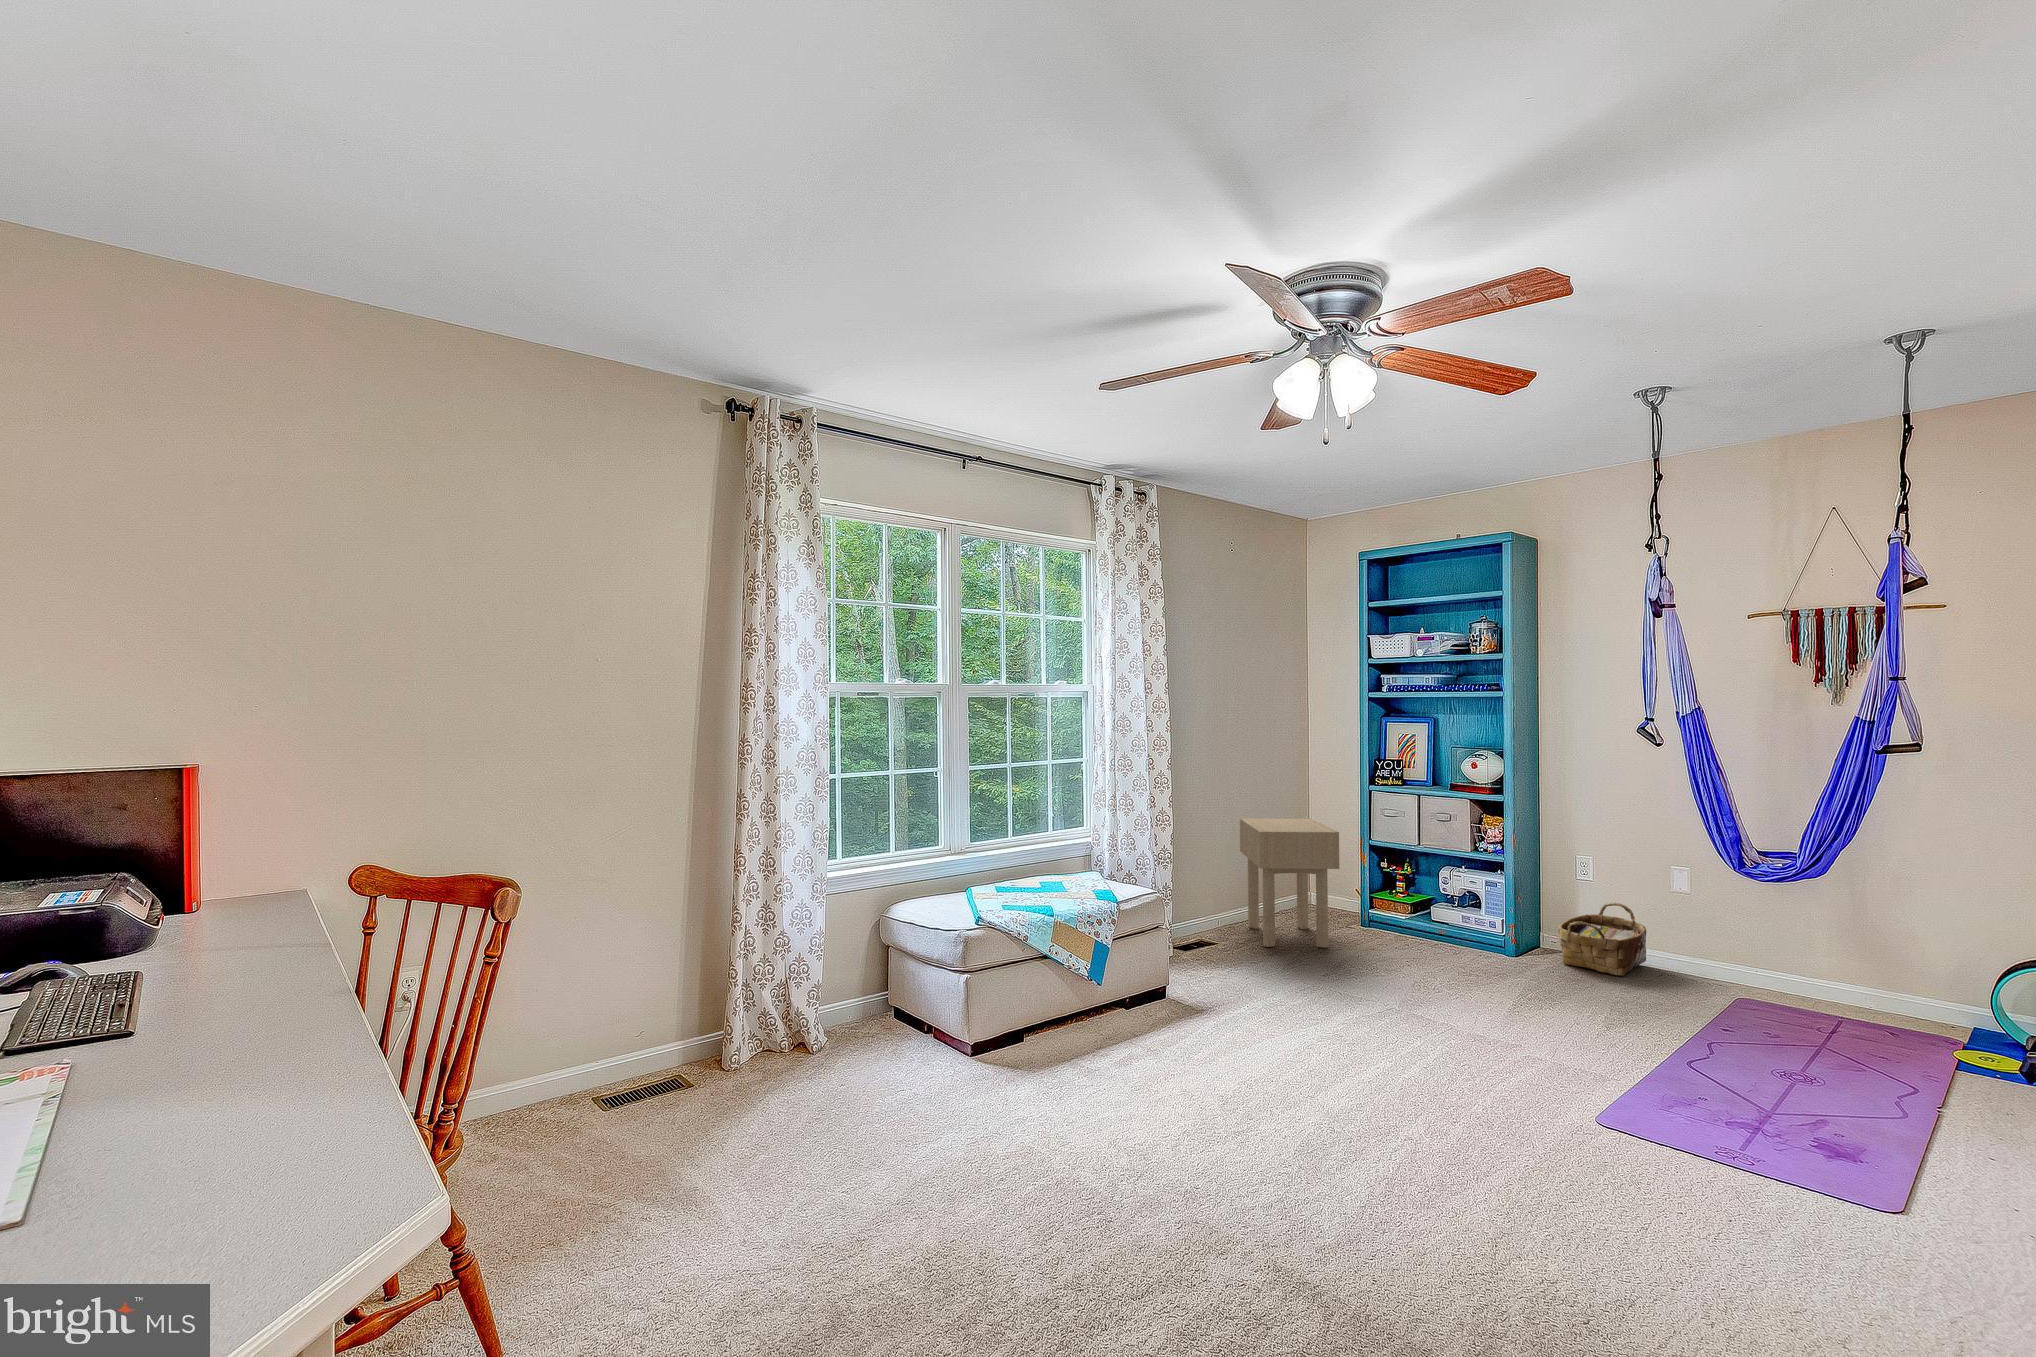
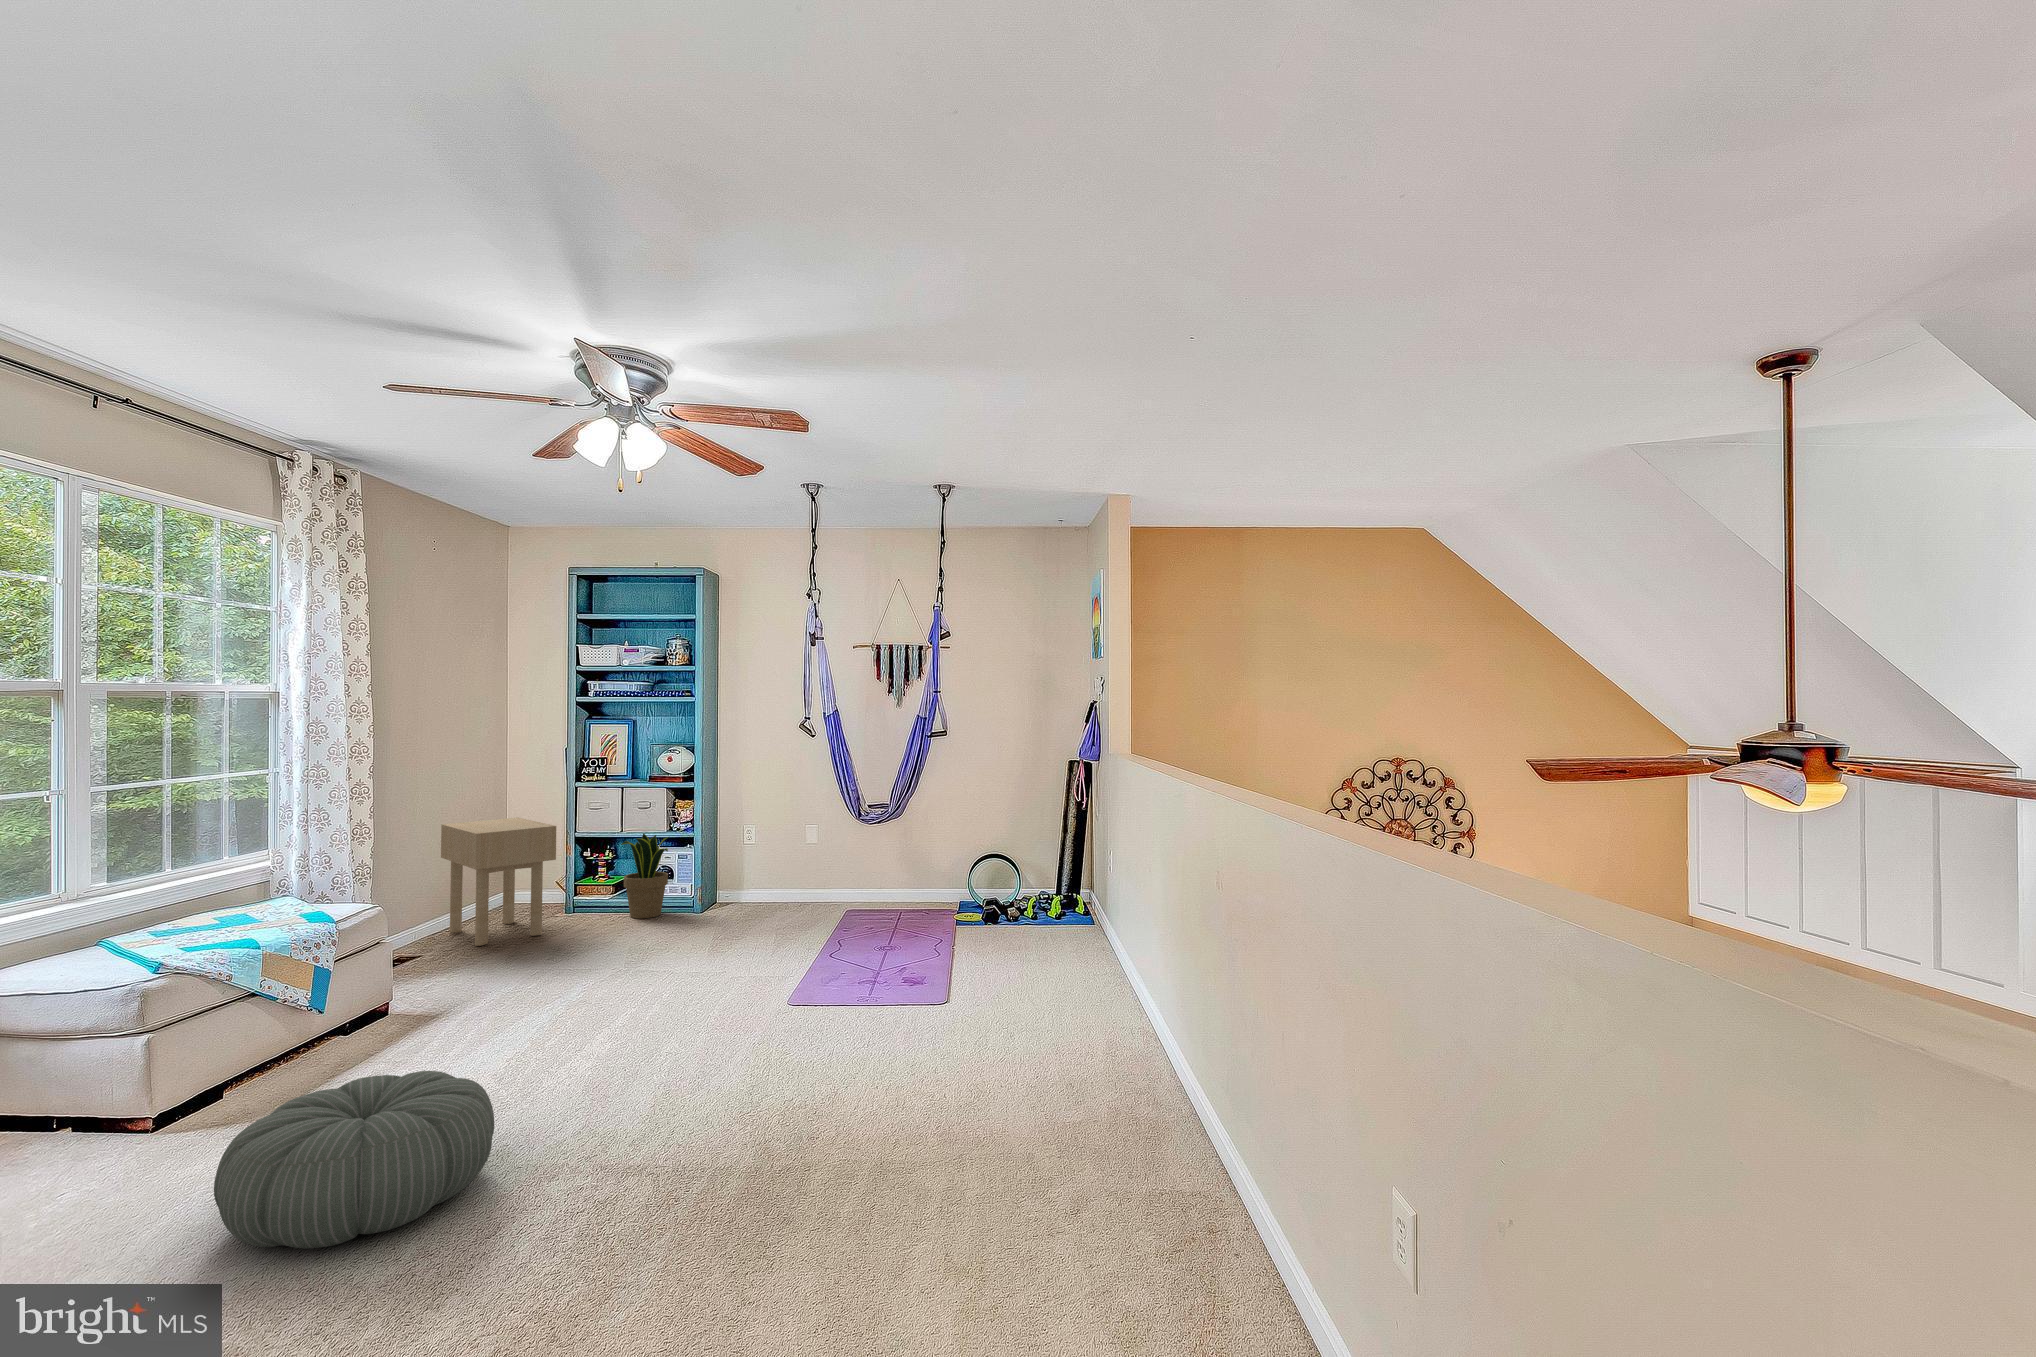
potted plant: none [1413,851,1475,952] -> present [621,834,669,919]
woven basket: present [1558,903,1646,976] -> none [734,857,791,910]
pouf: none [954,1062,1177,1230] -> present [214,1071,494,1249]

